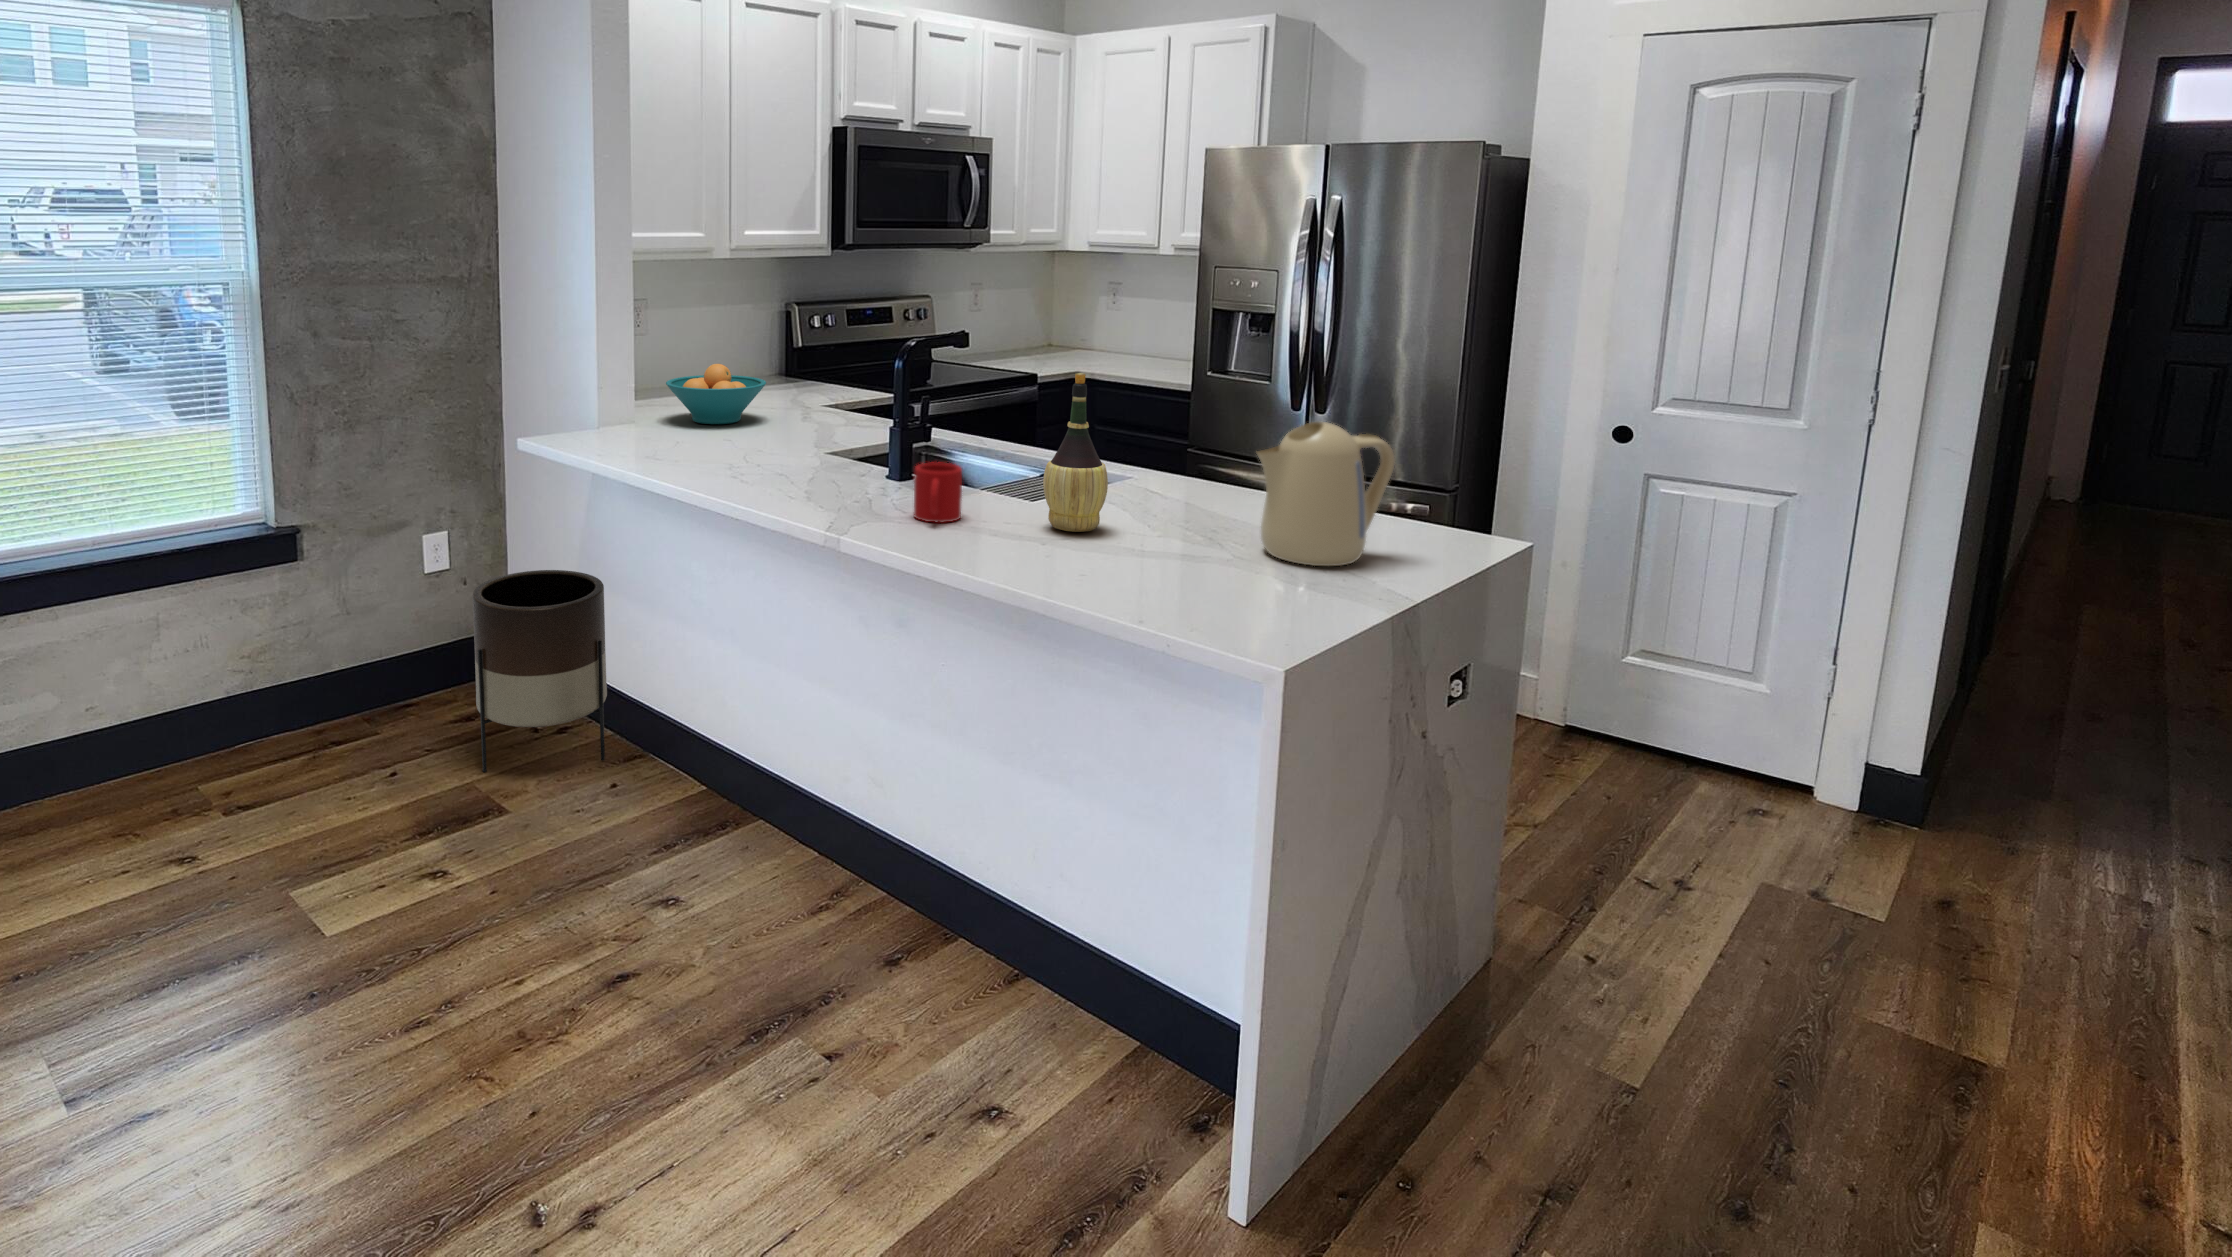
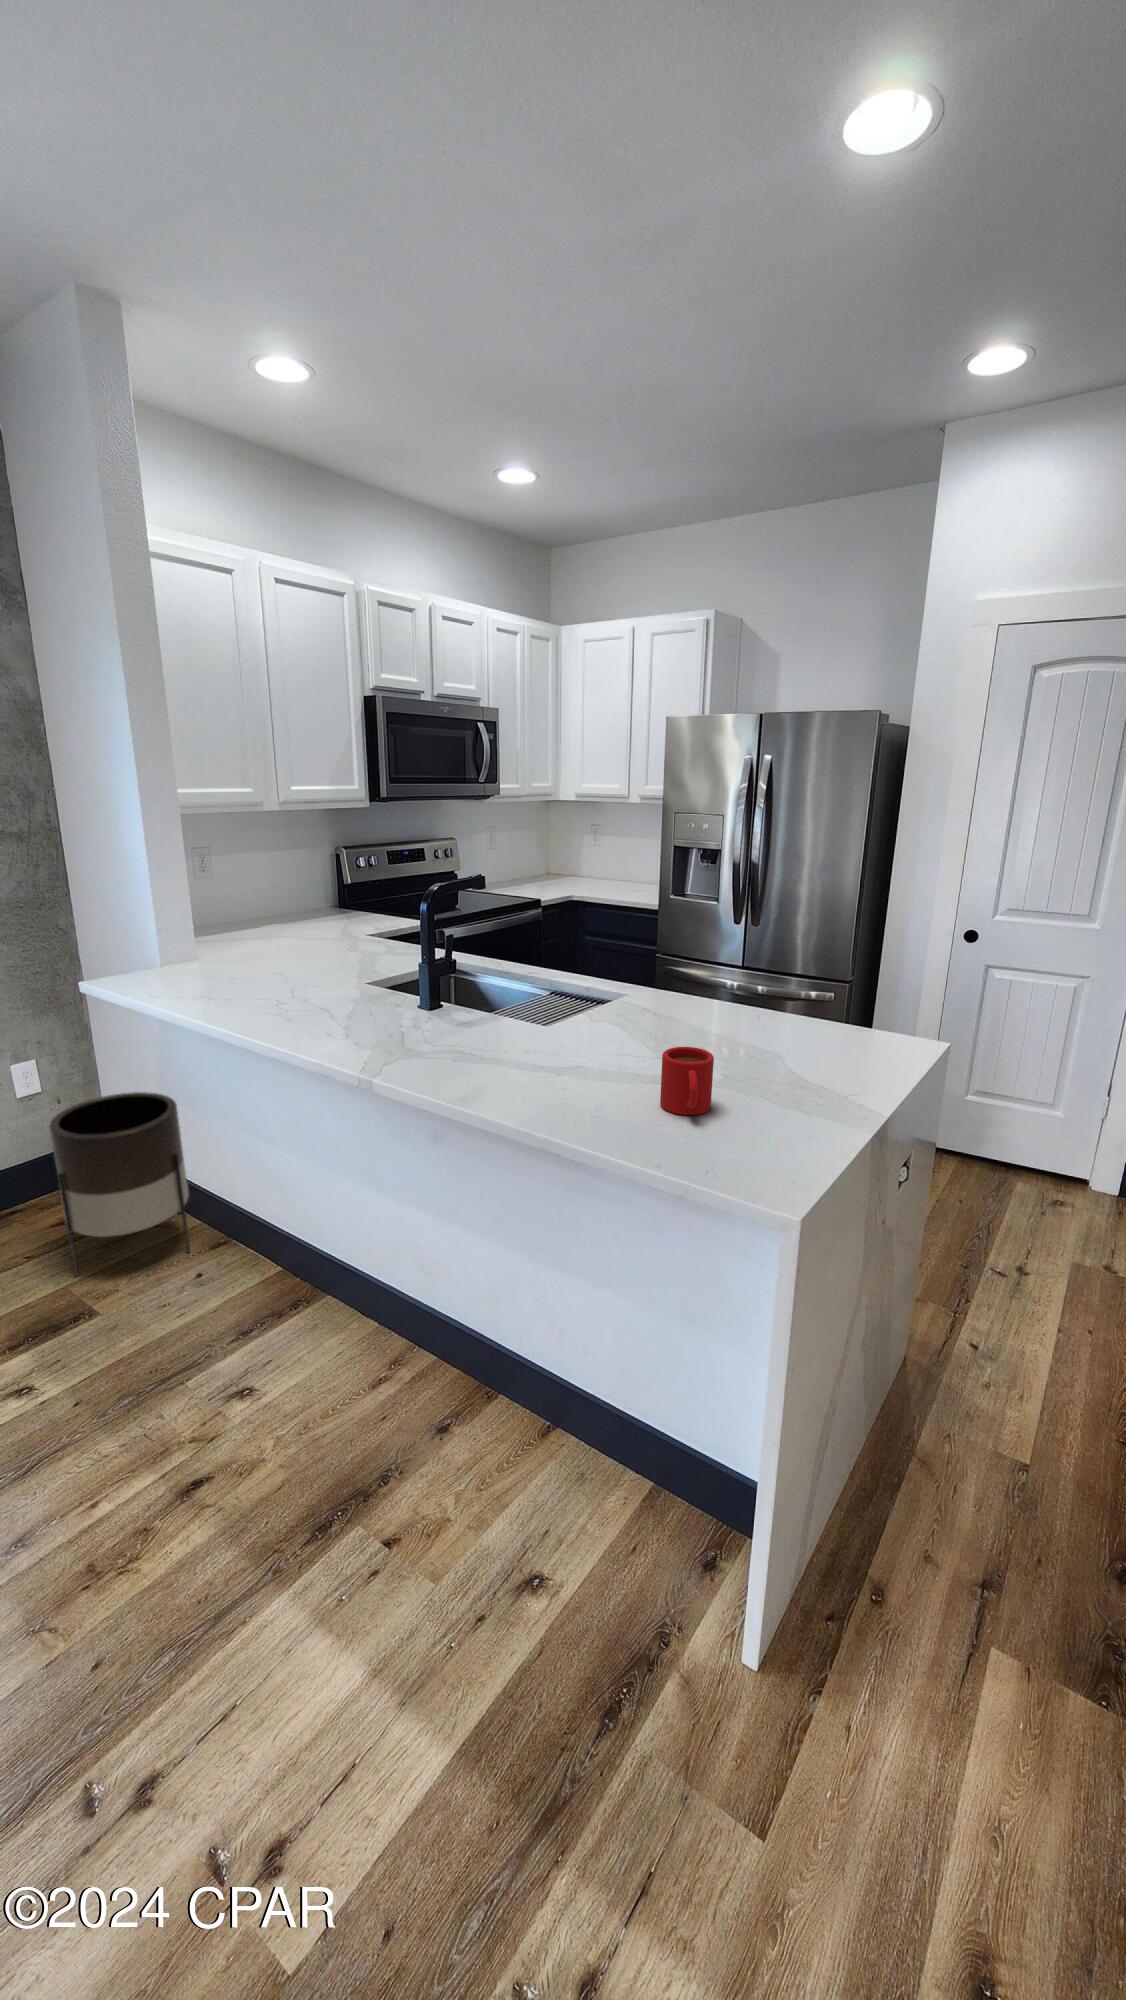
fruit bowl: present [666,364,766,424] -> none [222,906,313,960]
wine bottle: present [1043,373,1108,532] -> none [557,921,614,1063]
kettle: present [1257,422,1395,566] -> none [744,960,857,1087]
mug: present [914,463,962,523] -> present [660,1047,714,1115]

